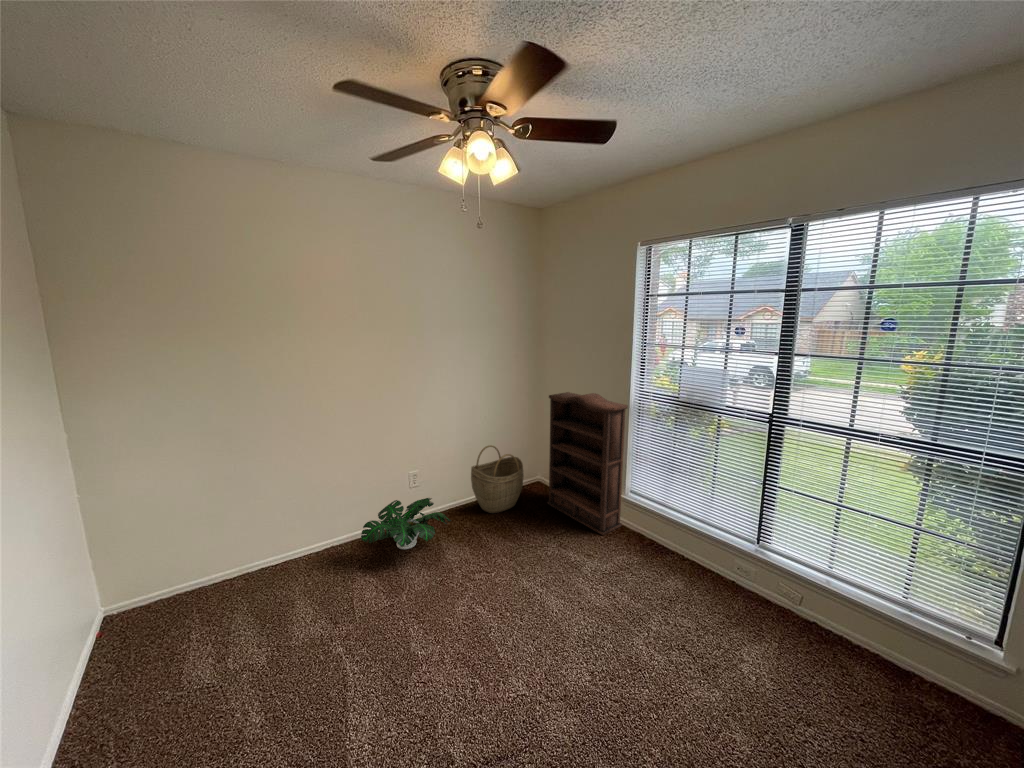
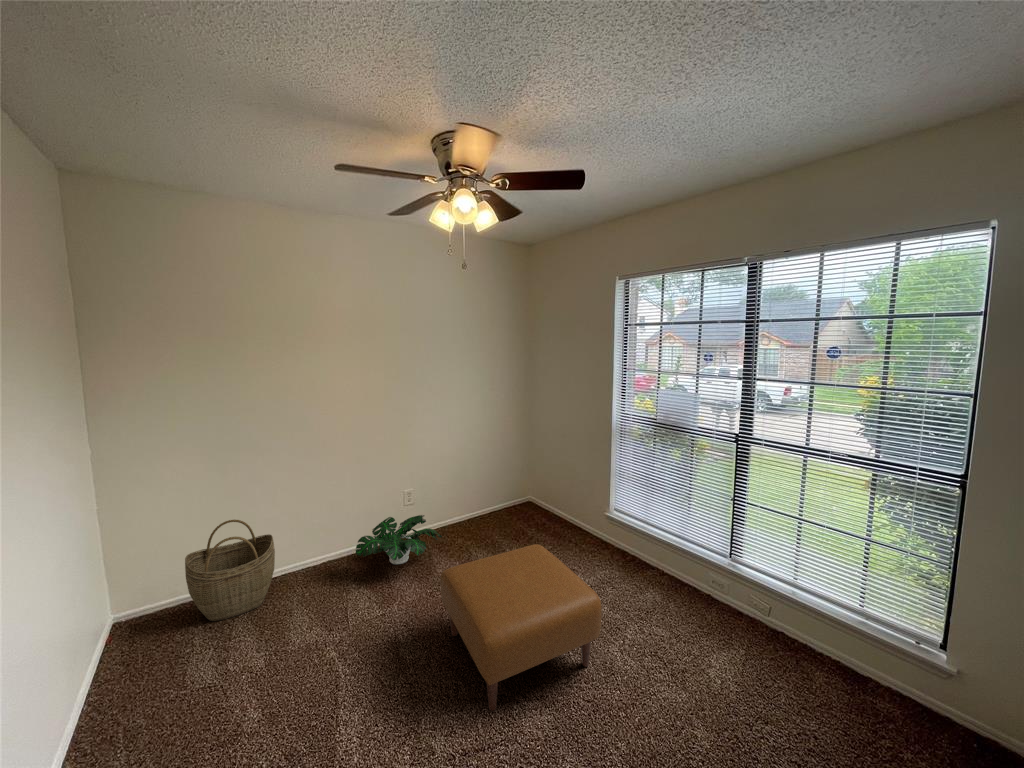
bookshelf: present [547,392,628,535] -> none [537,414,611,553]
woven basket: present [471,445,524,513] -> present [185,520,275,621]
ottoman: none [453,531,629,713] -> present [440,544,602,711]

